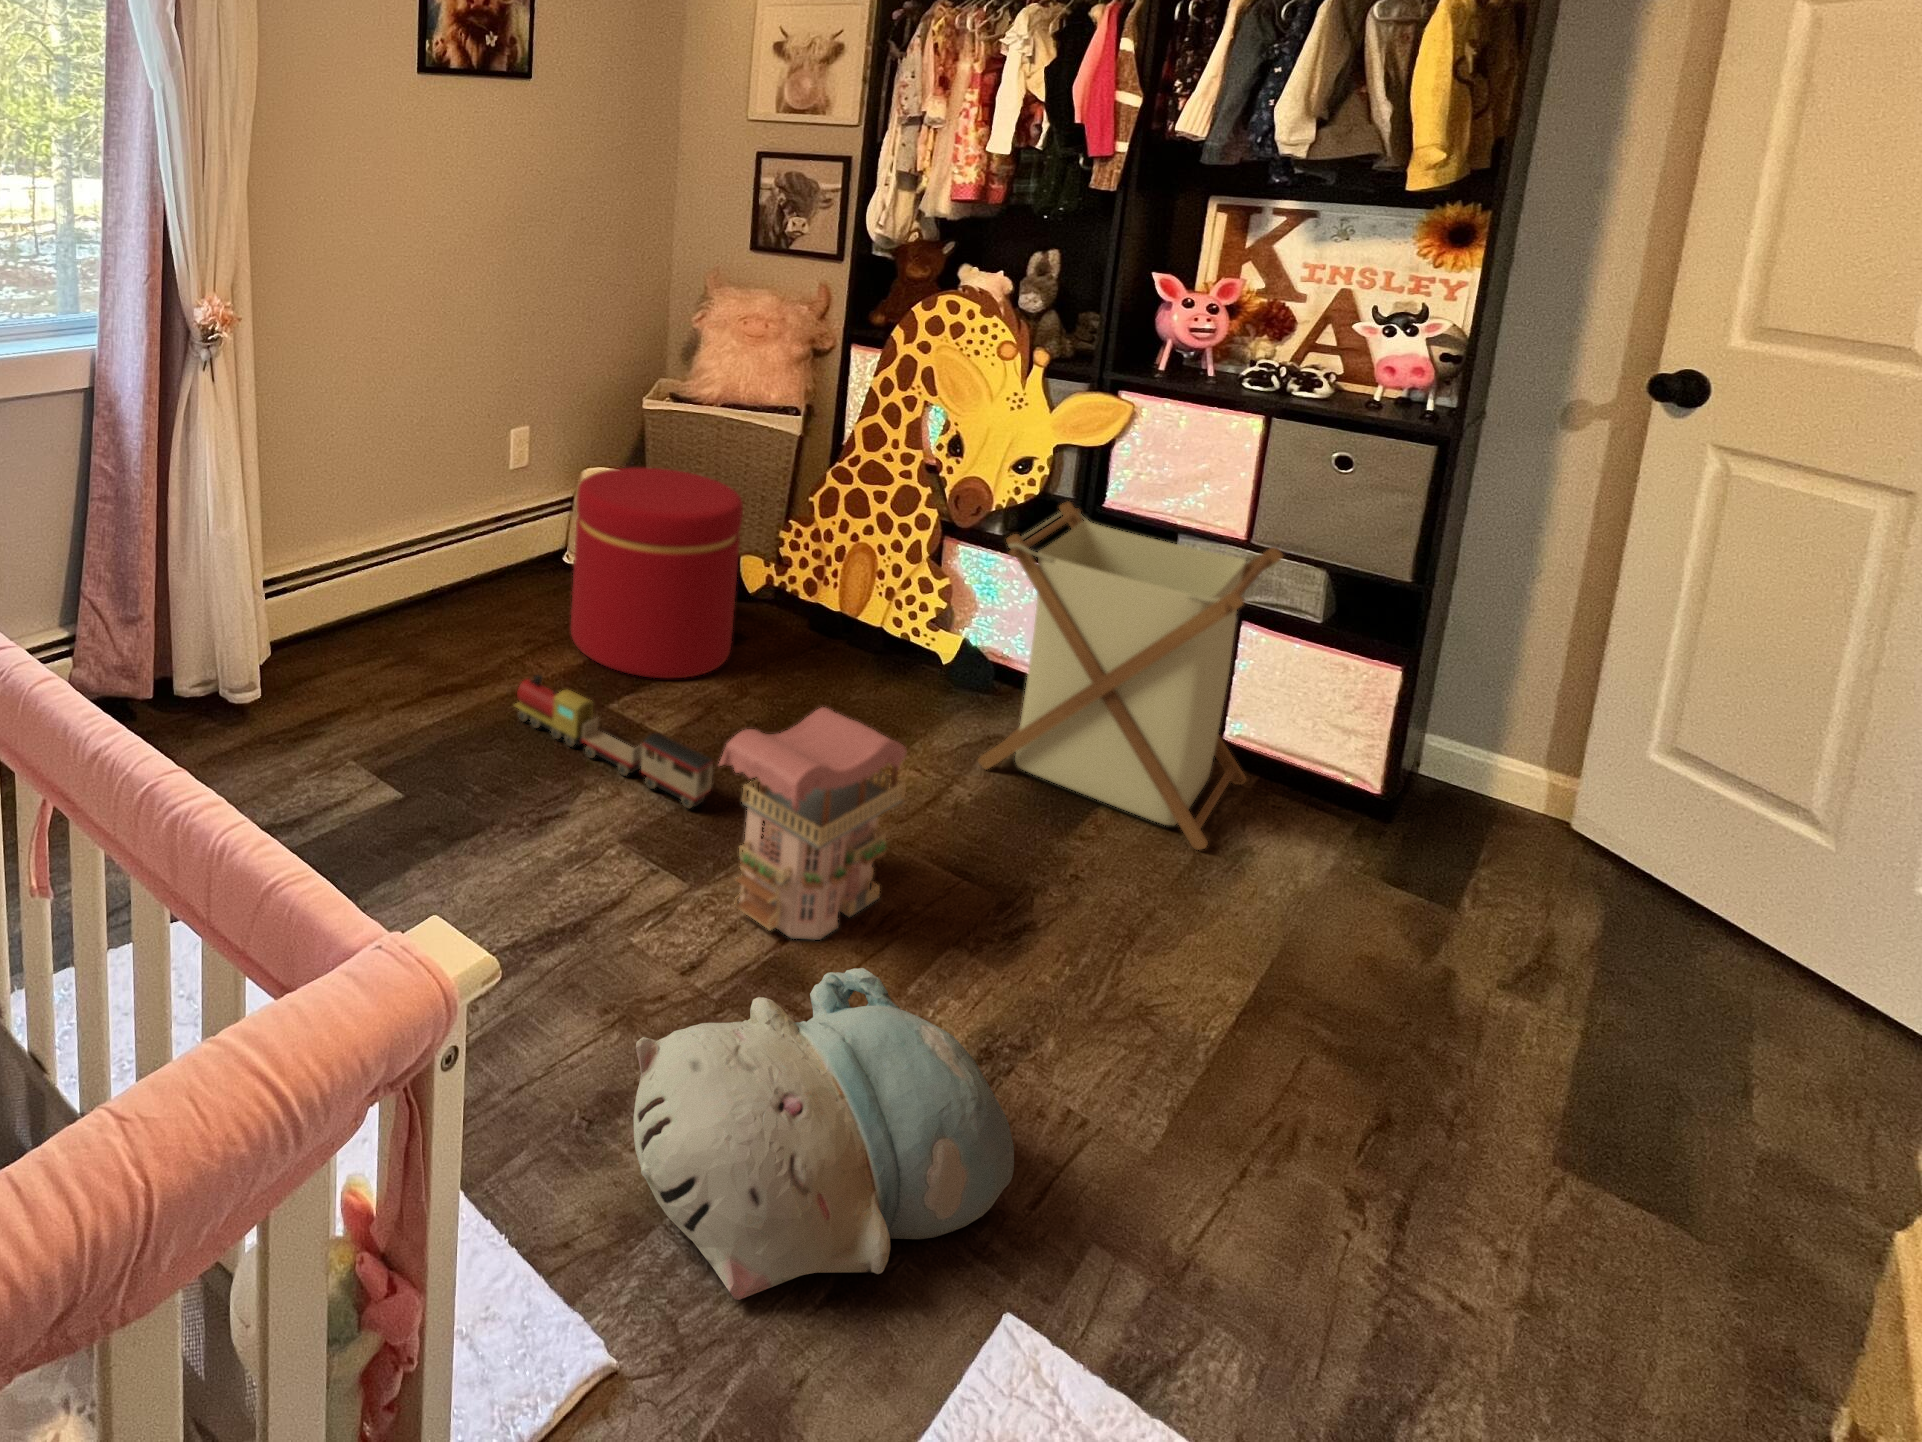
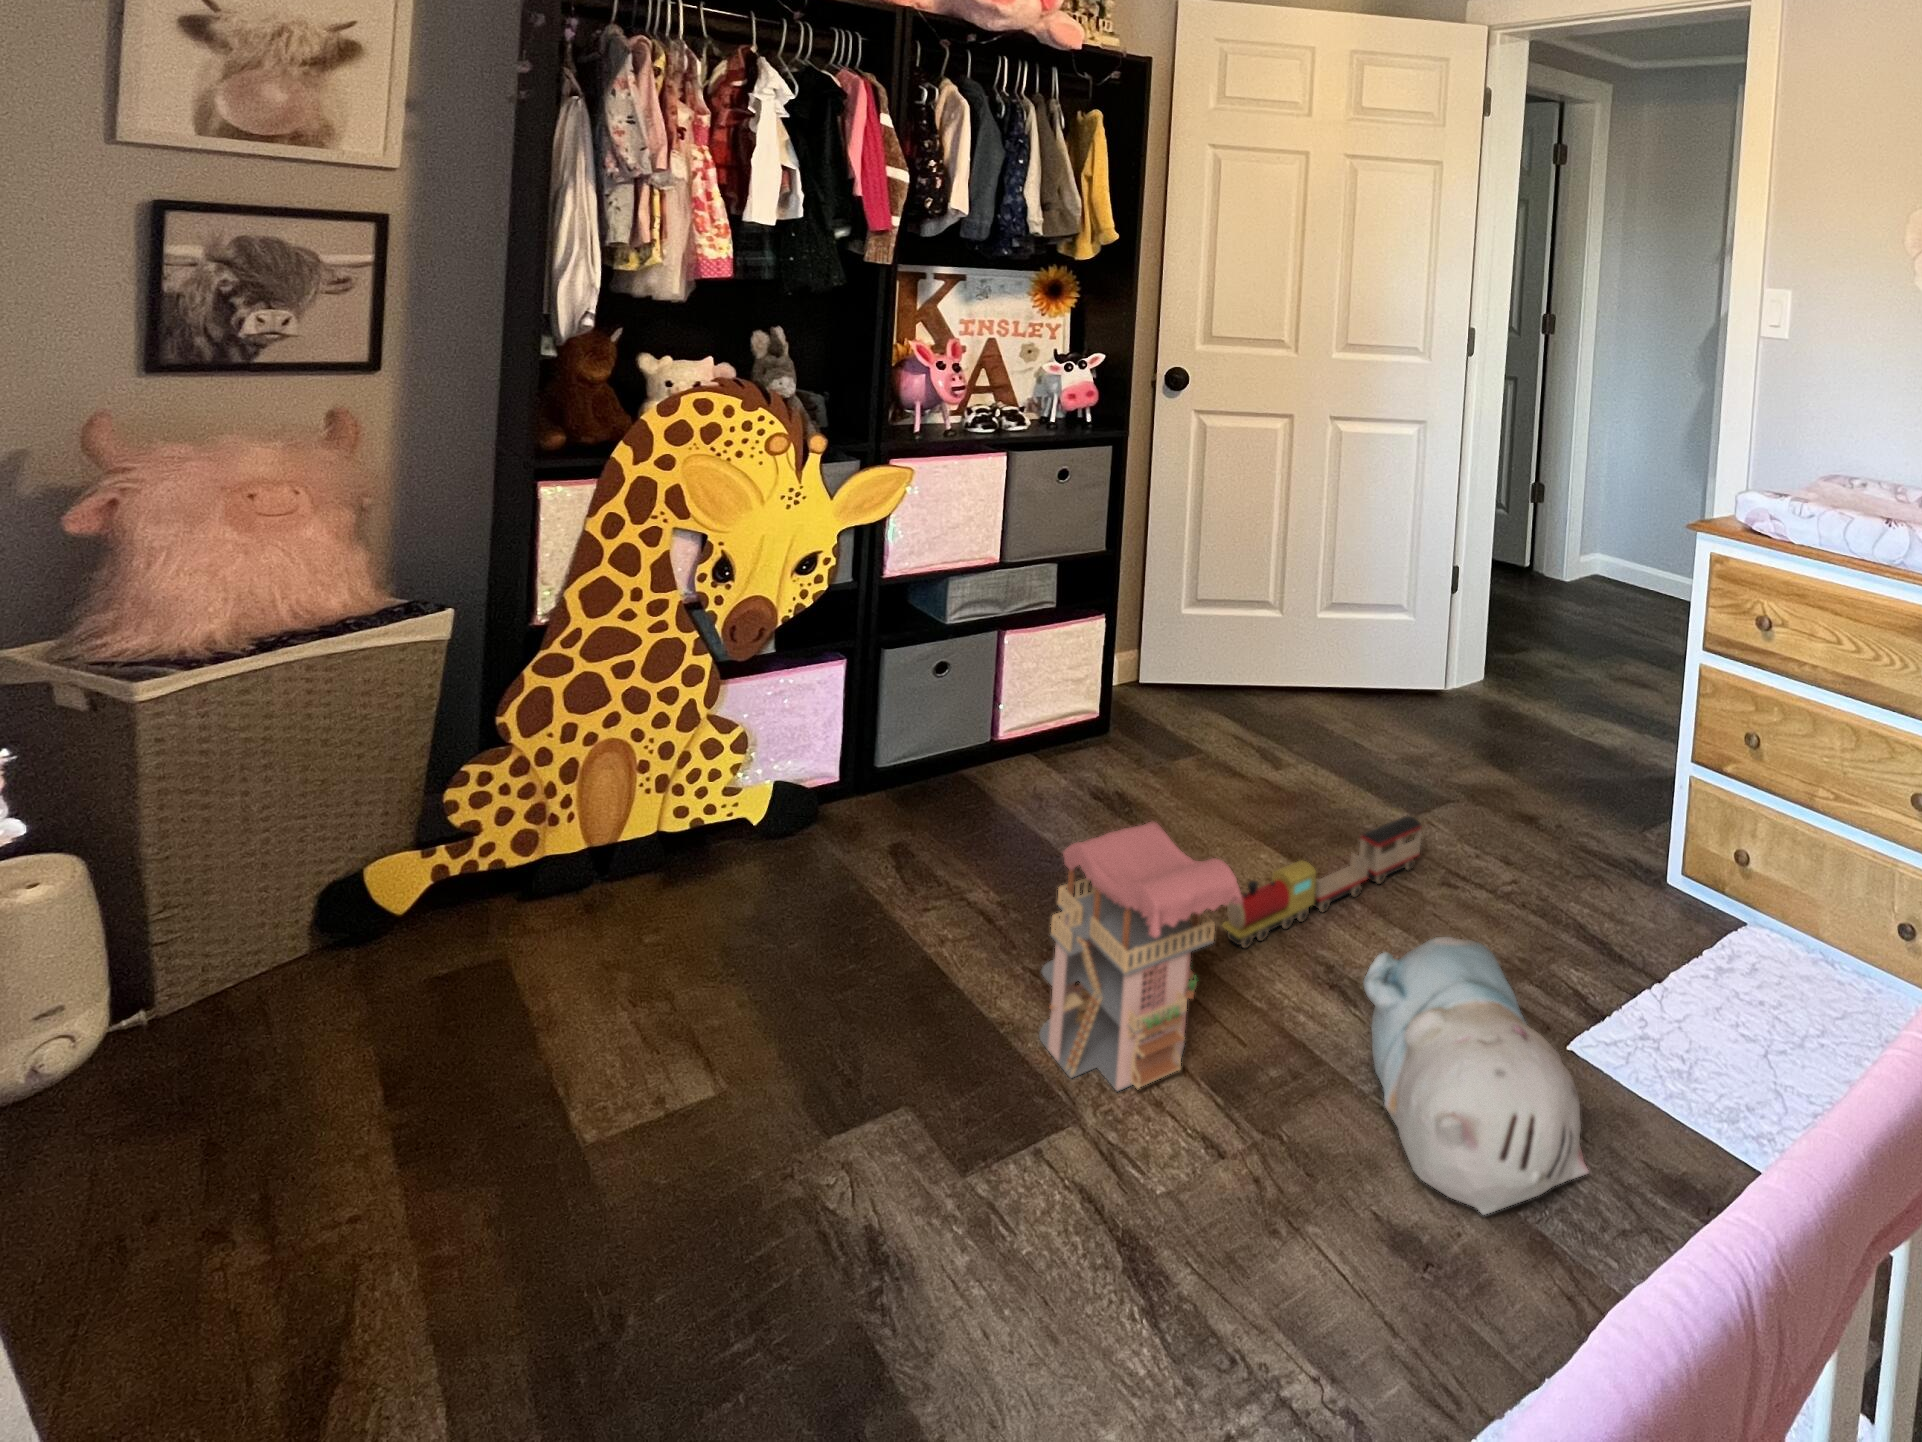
ottoman: present [571,468,743,678] -> none [208,743,603,1174]
laundry basket: present [978,502,1283,850] -> none [862,557,1137,872]
toy train: present [515,675,713,808] -> present [1223,816,1422,948]

